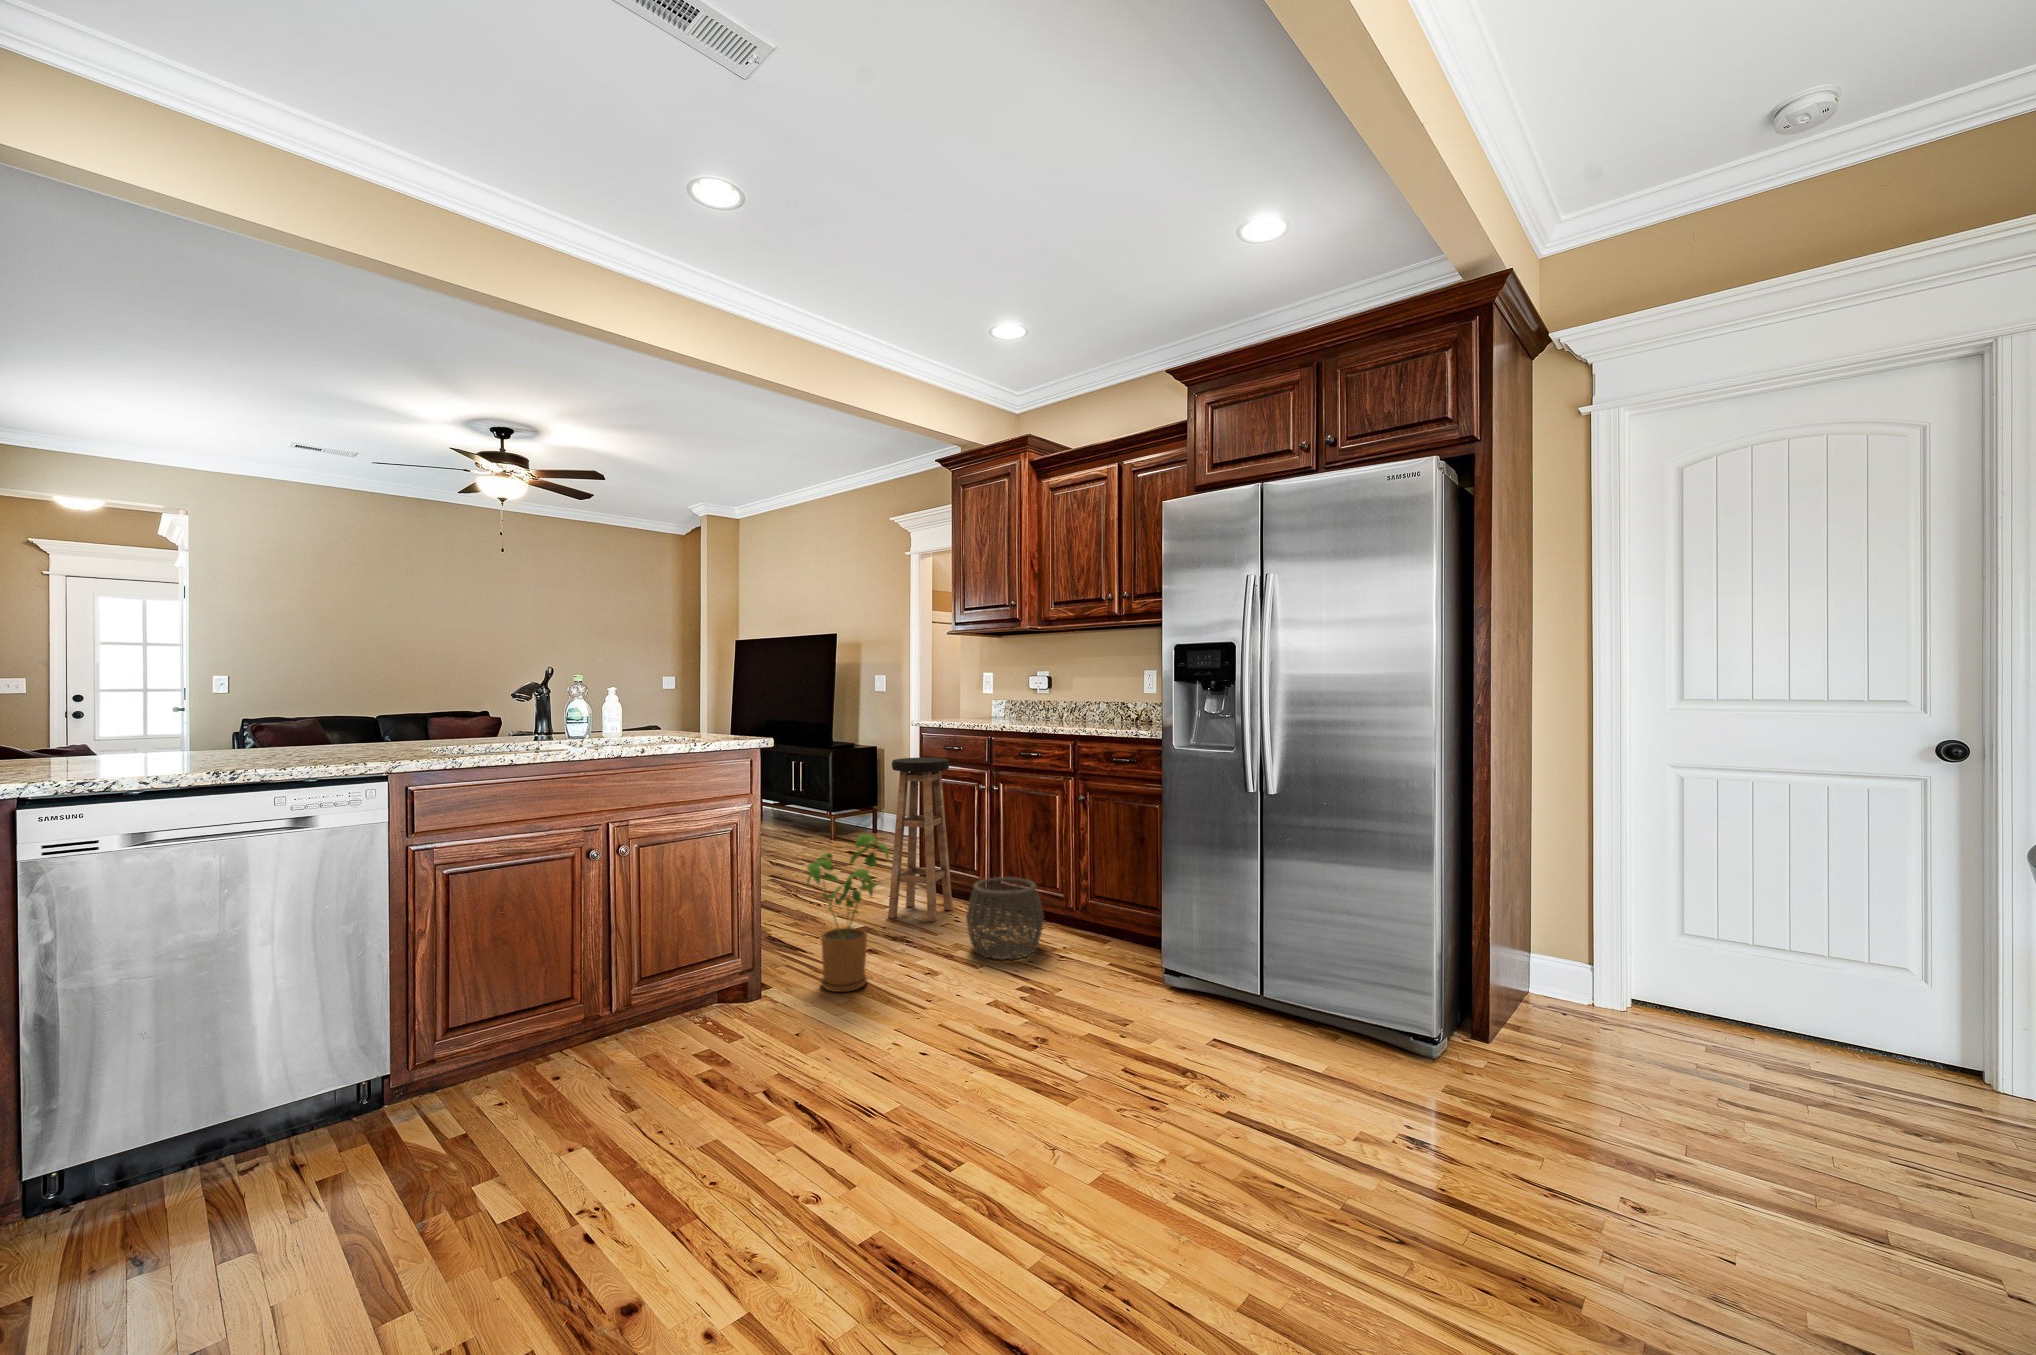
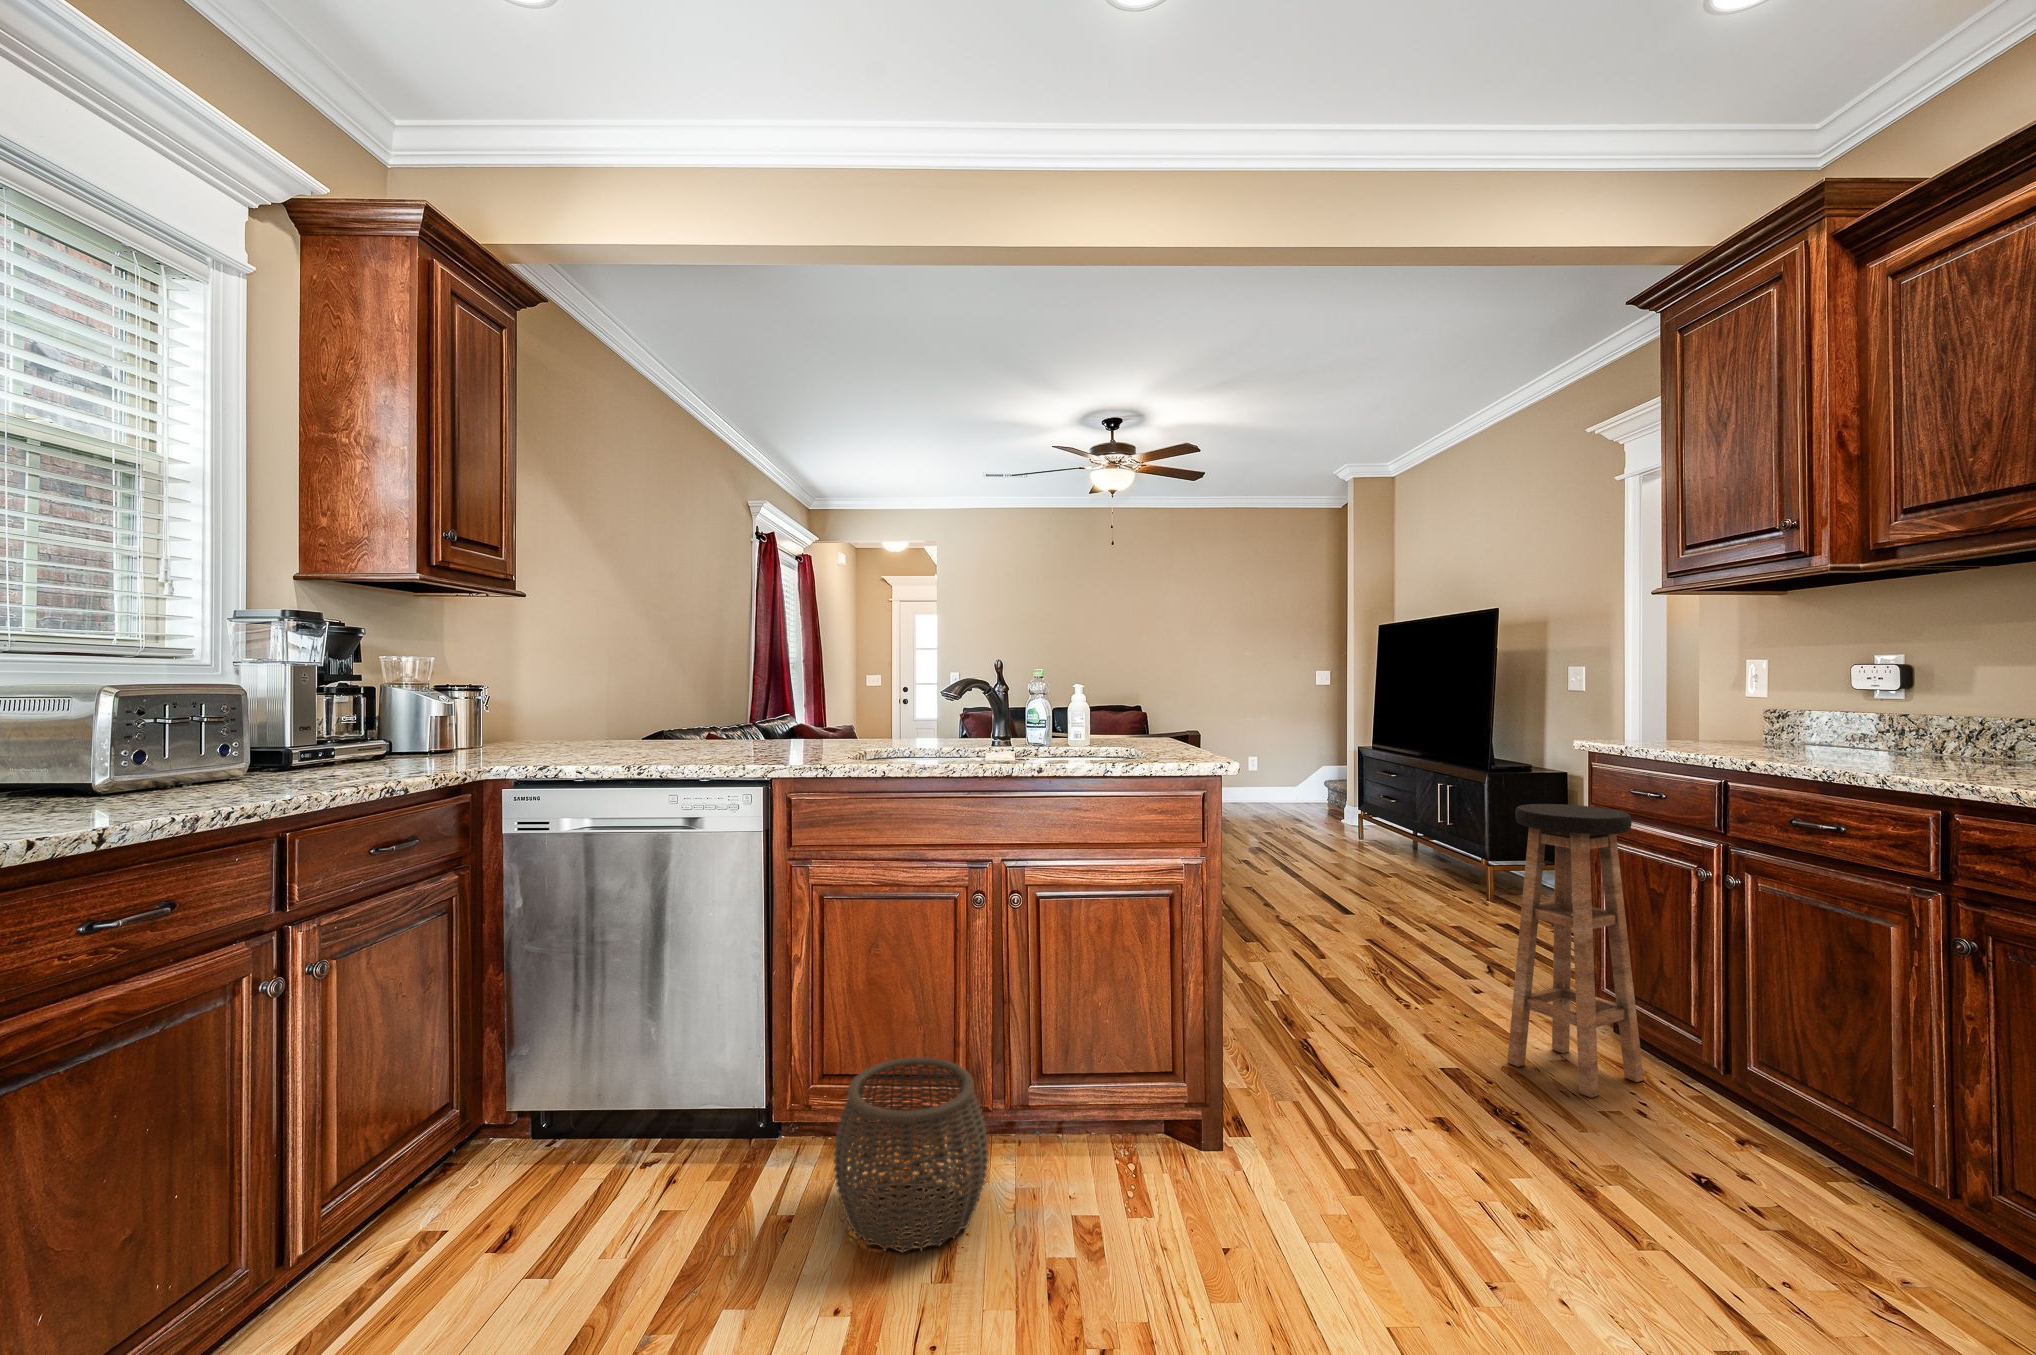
house plant: present [807,834,889,992] -> none [1298,934,1453,1197]
woven basket: present [966,877,1044,960] -> present [833,1057,989,1253]

